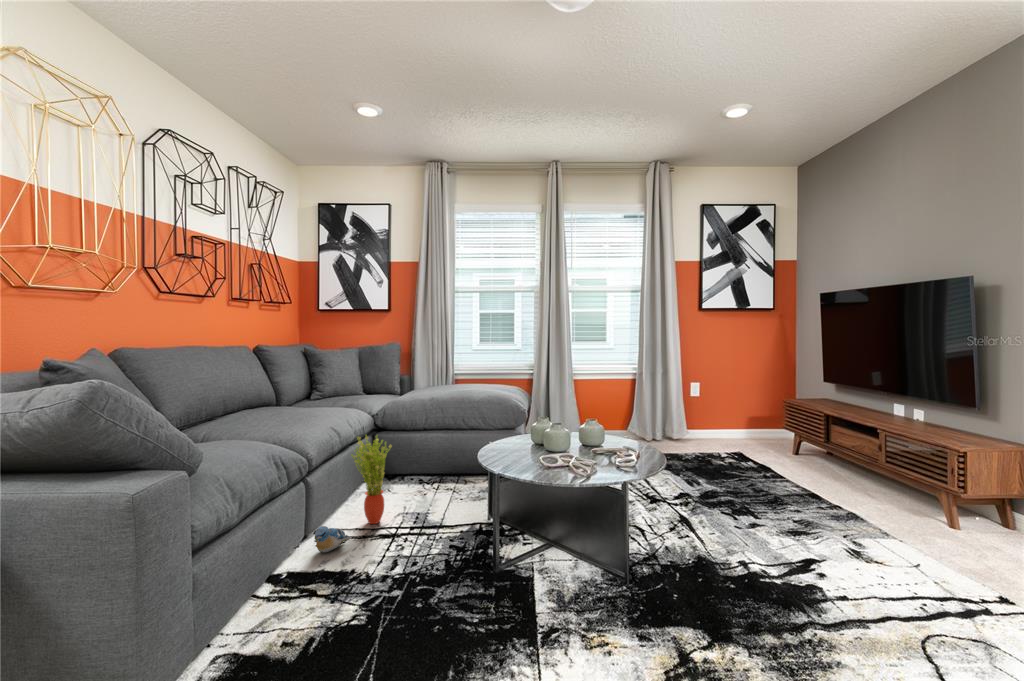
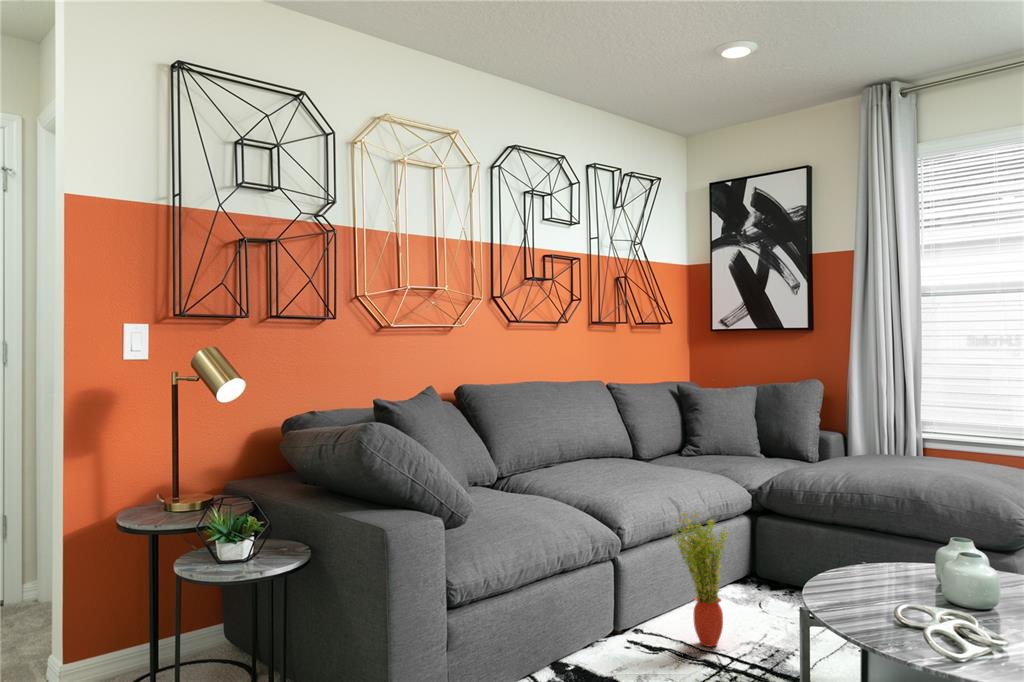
plush toy: present [315,526,352,552] -> none [611,621,661,658]

